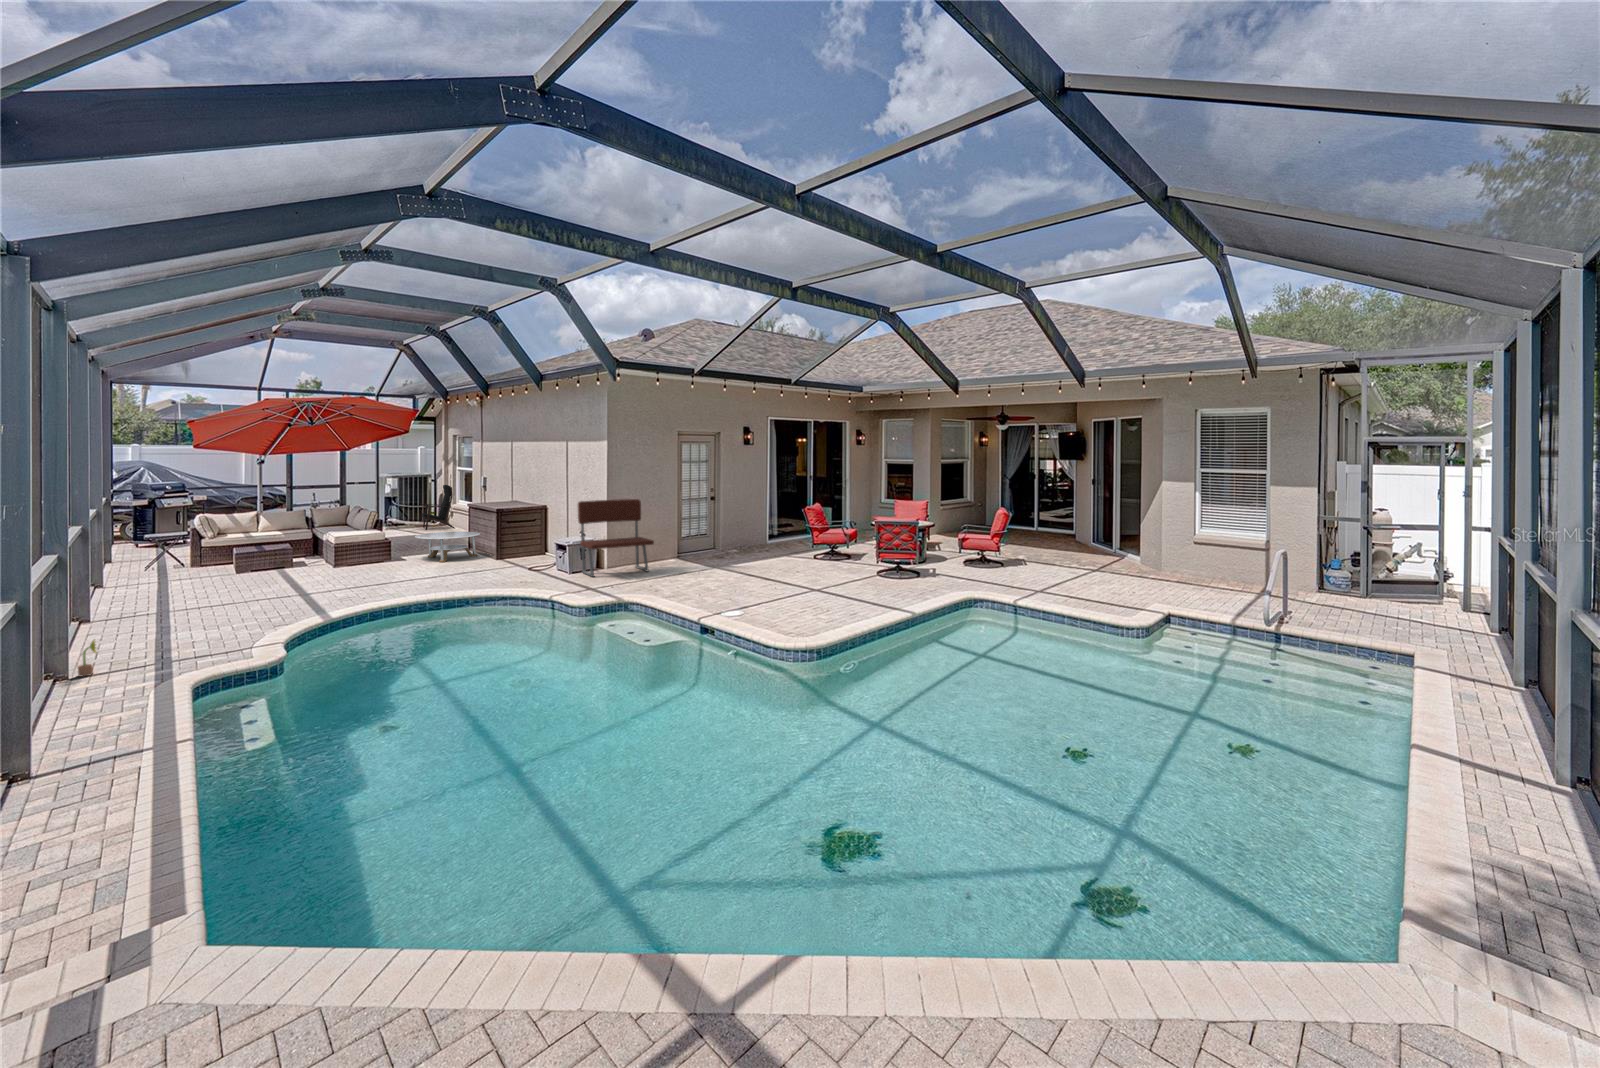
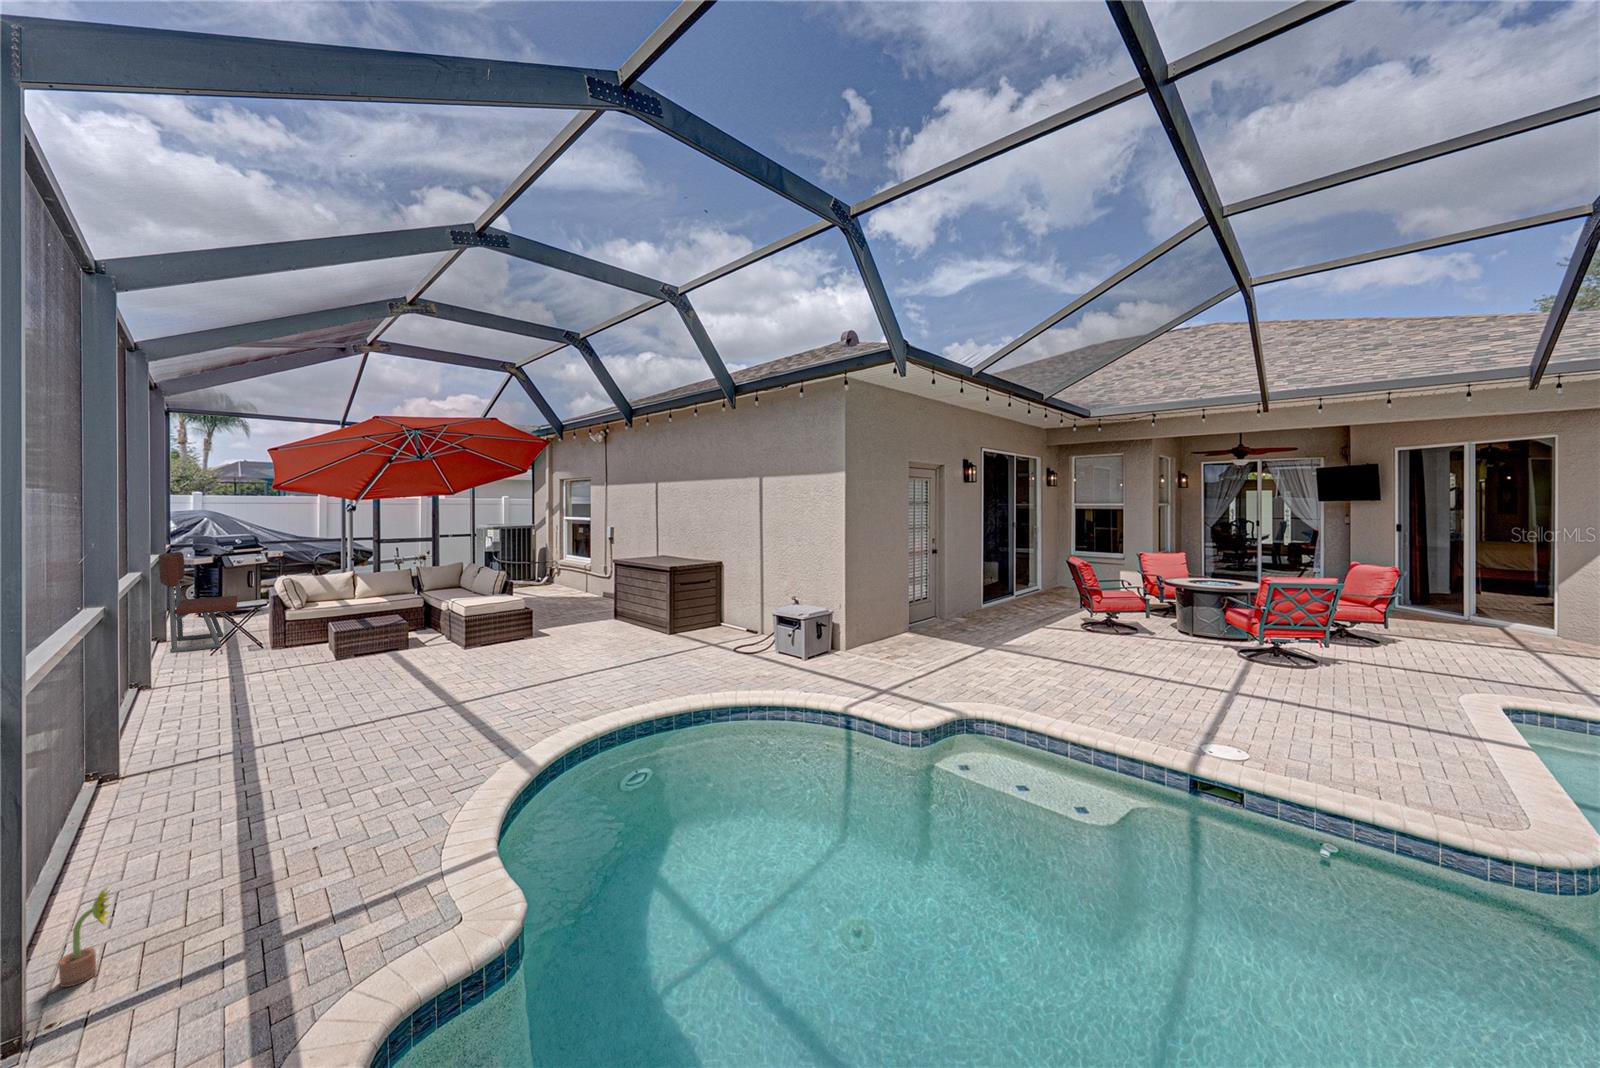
lounge chair: present [420,485,455,530] -> none [527,537,569,590]
bench: present [578,499,654,577] -> present [159,552,237,653]
round table: present [415,532,480,562] -> none [562,596,641,638]

